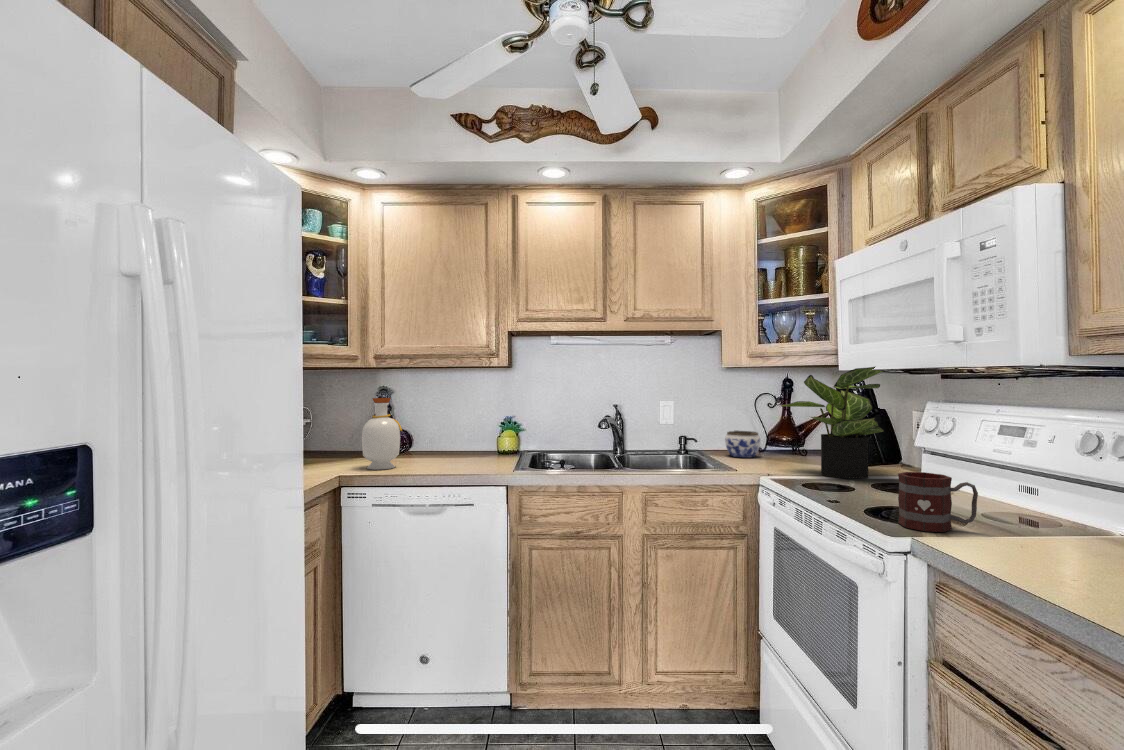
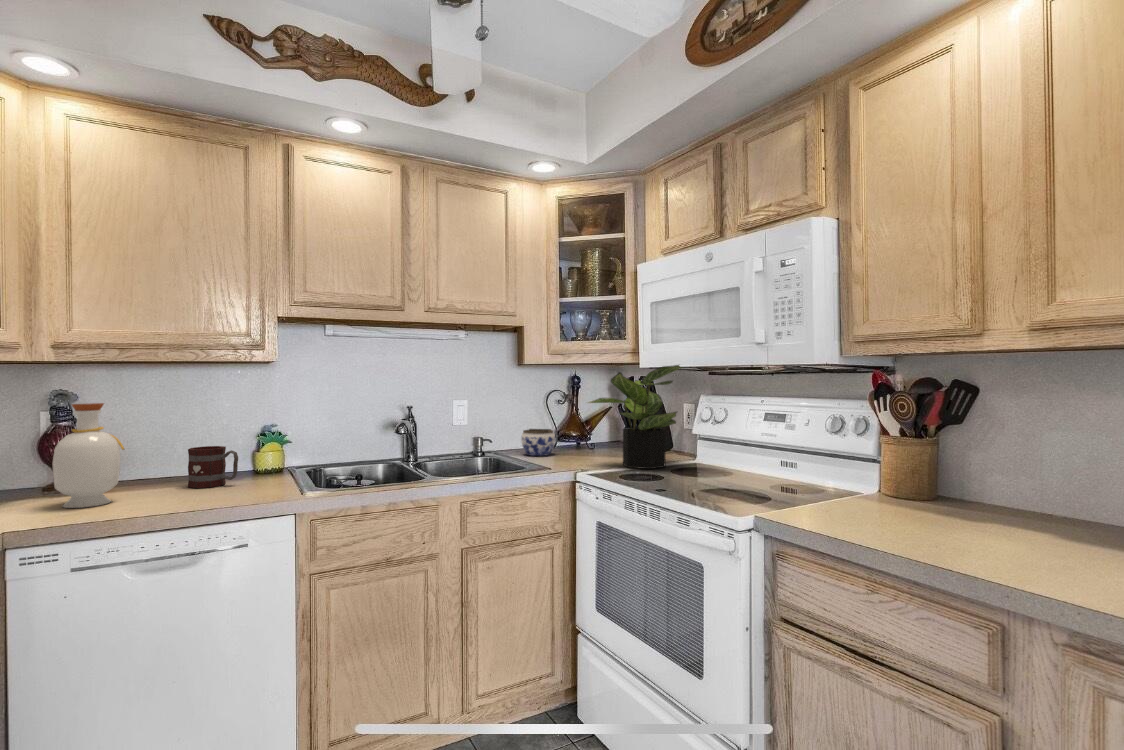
mug: present [898,472,978,532] -> present [188,446,238,488]

